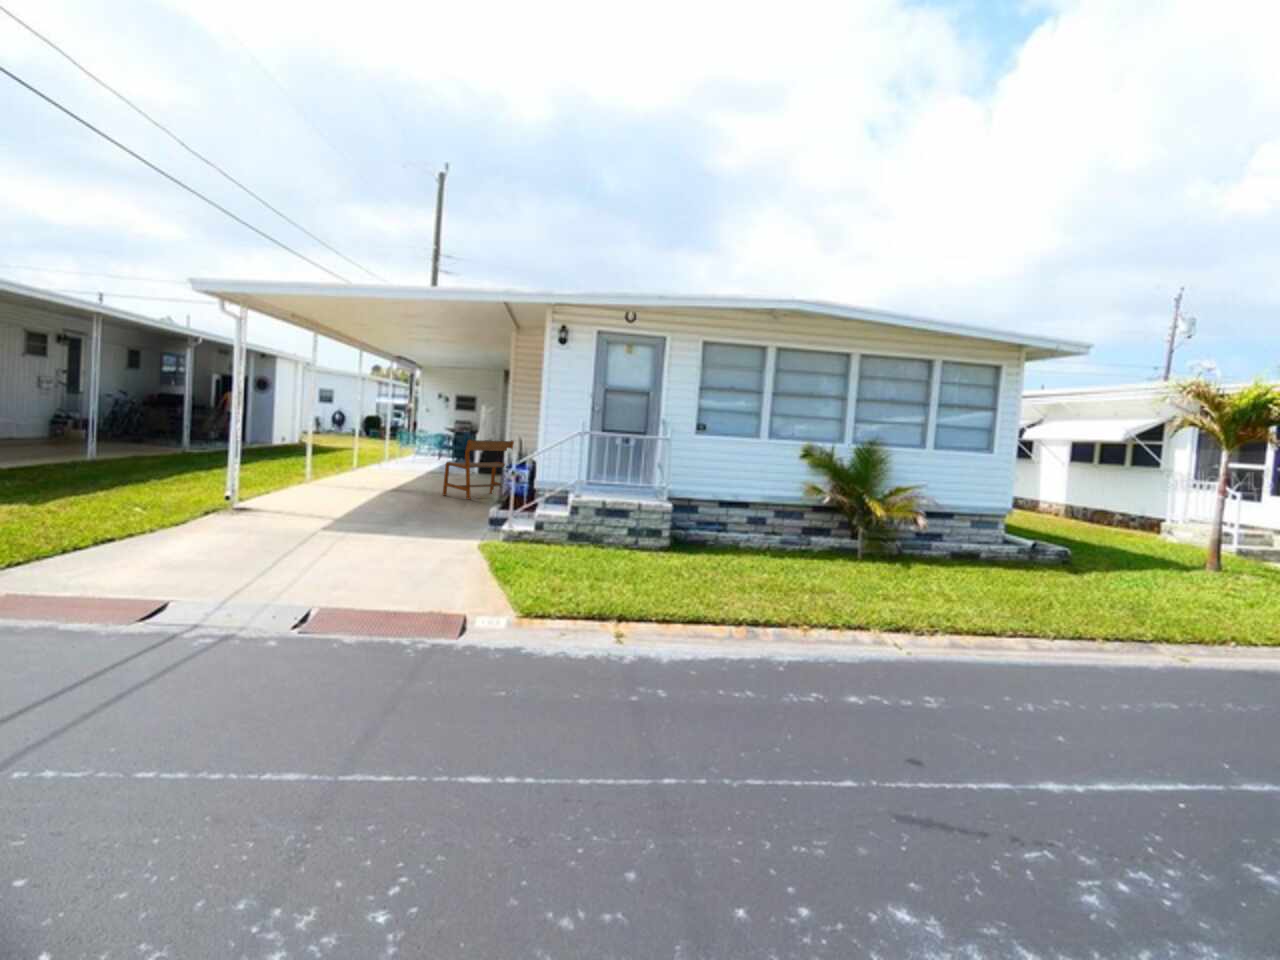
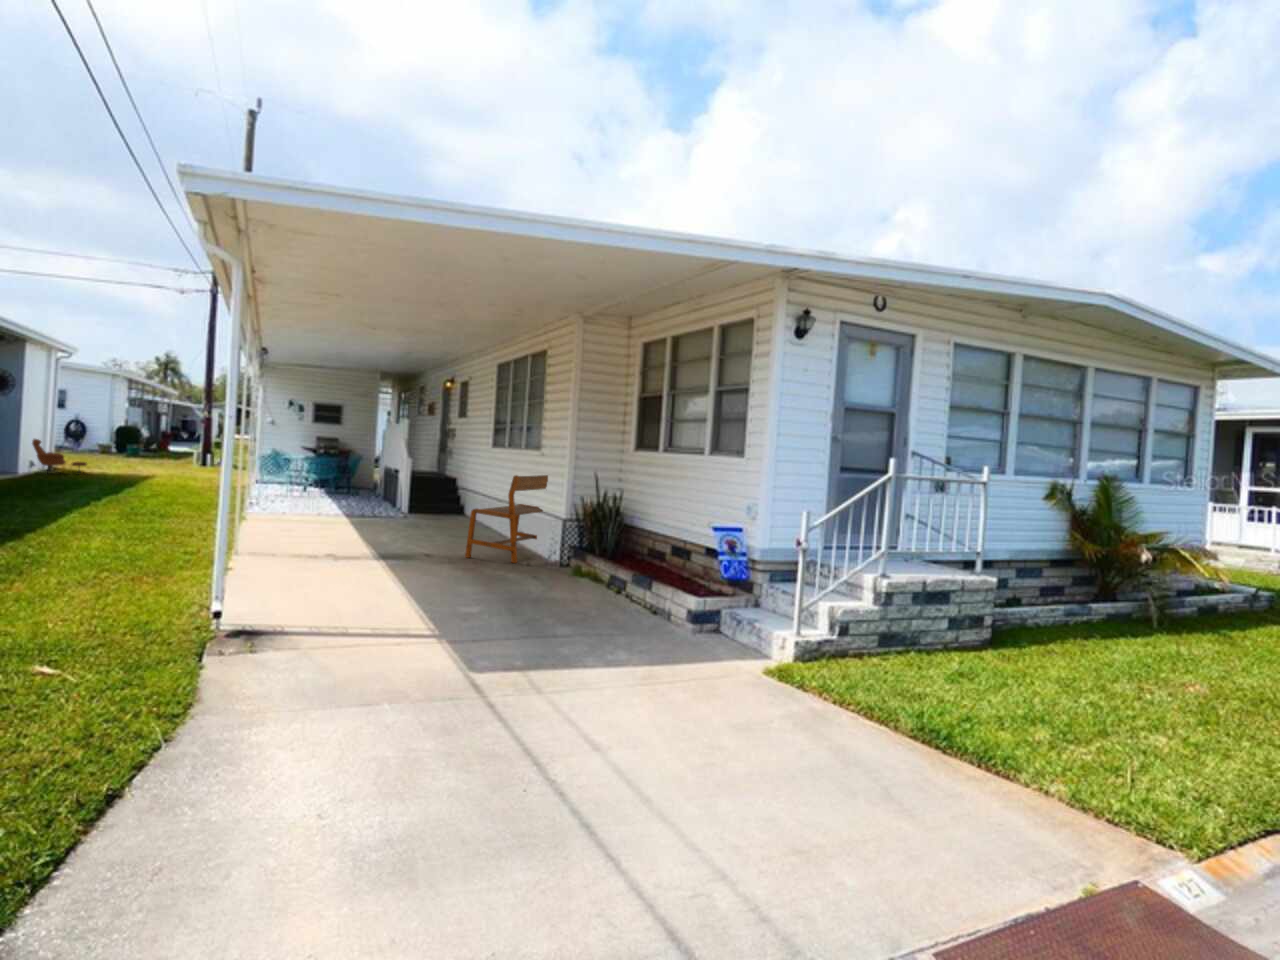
lounge chair: none [277,421,311,447] -> present [32,439,87,474]

